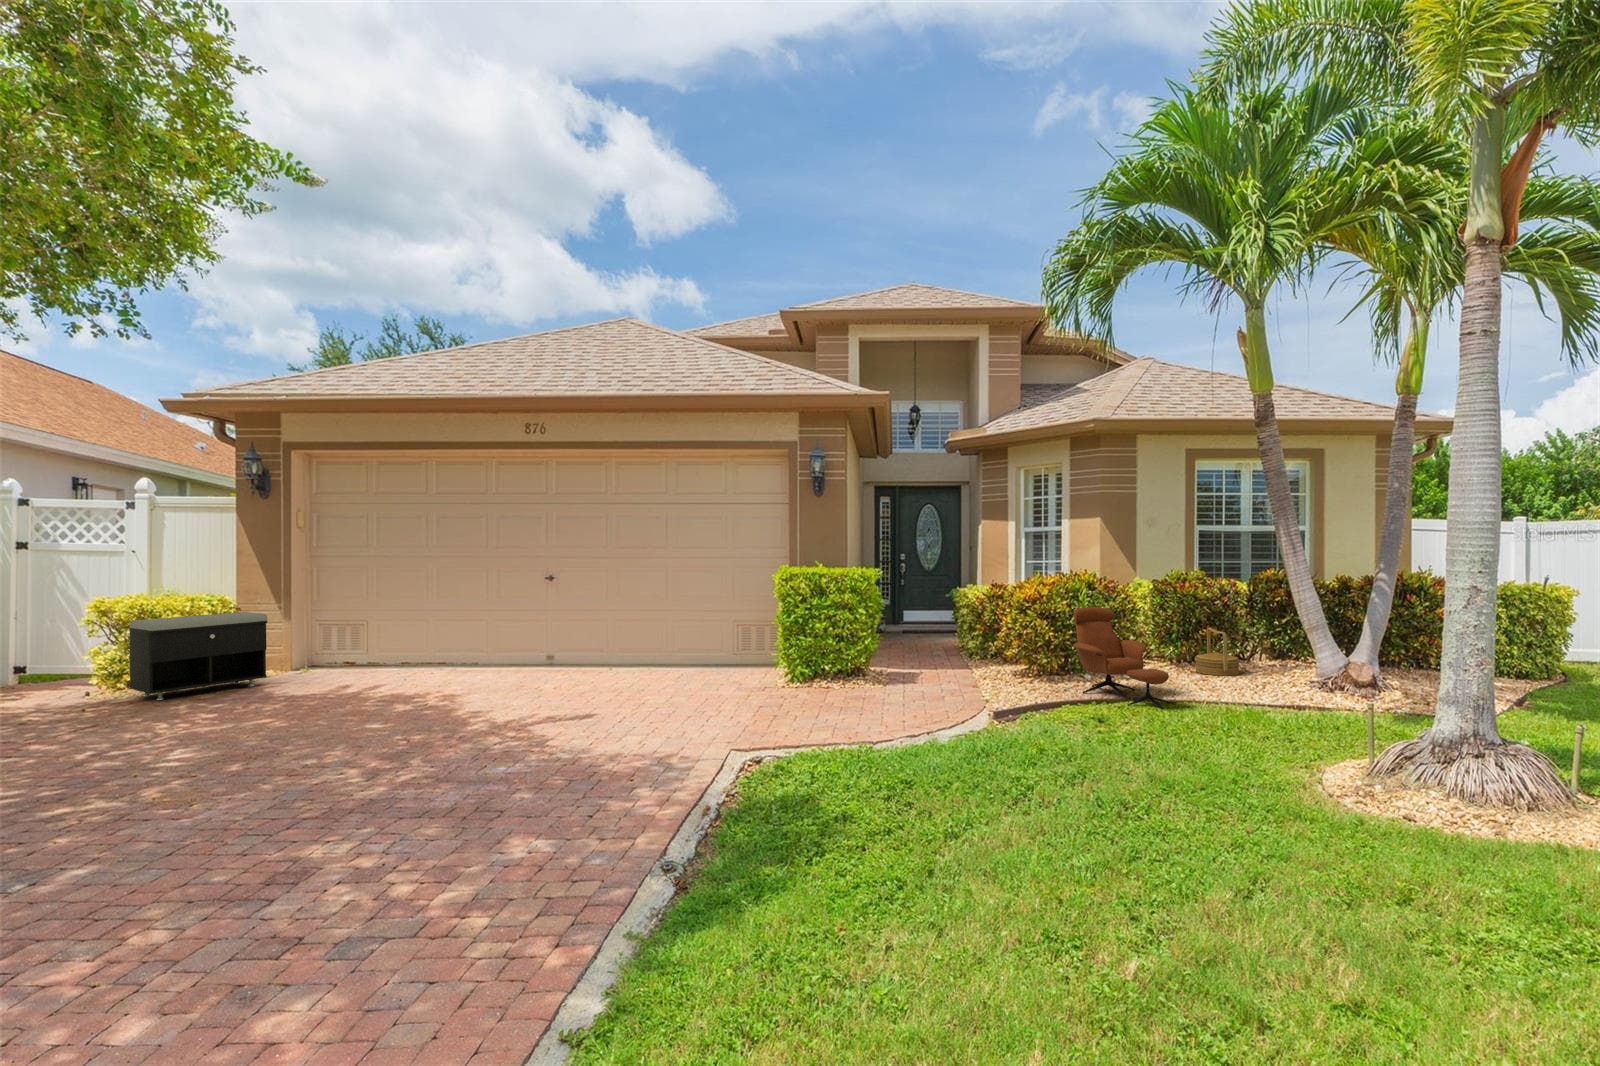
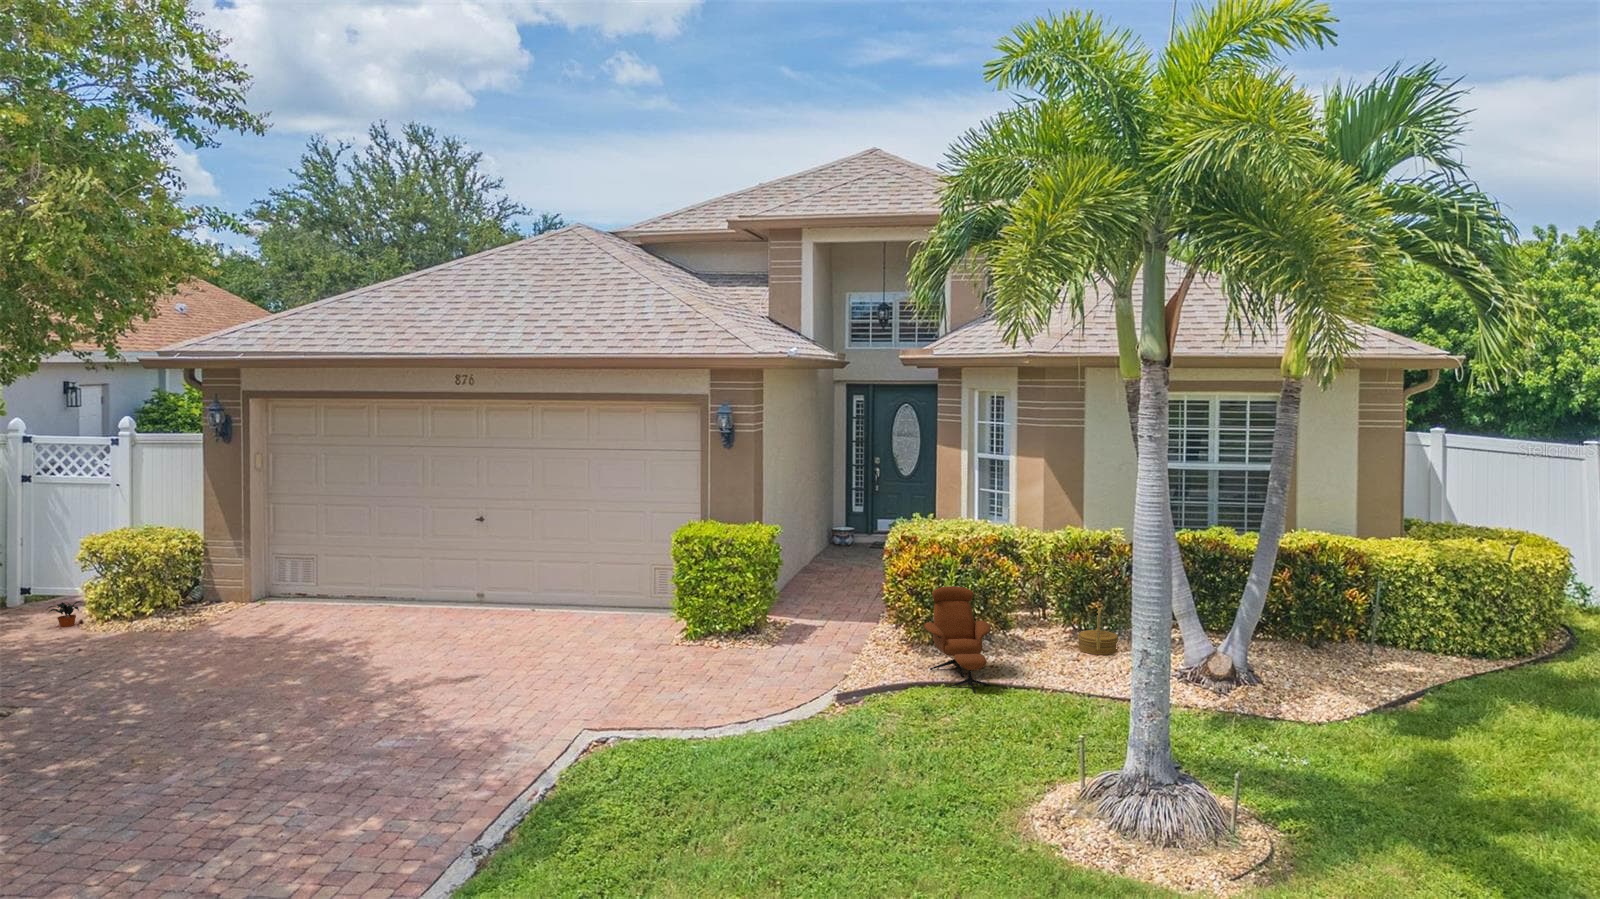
storage bench: present [130,612,267,700] -> none [119,548,232,631]
potted plant: none [30,672,84,701] -> present [47,601,82,627]

